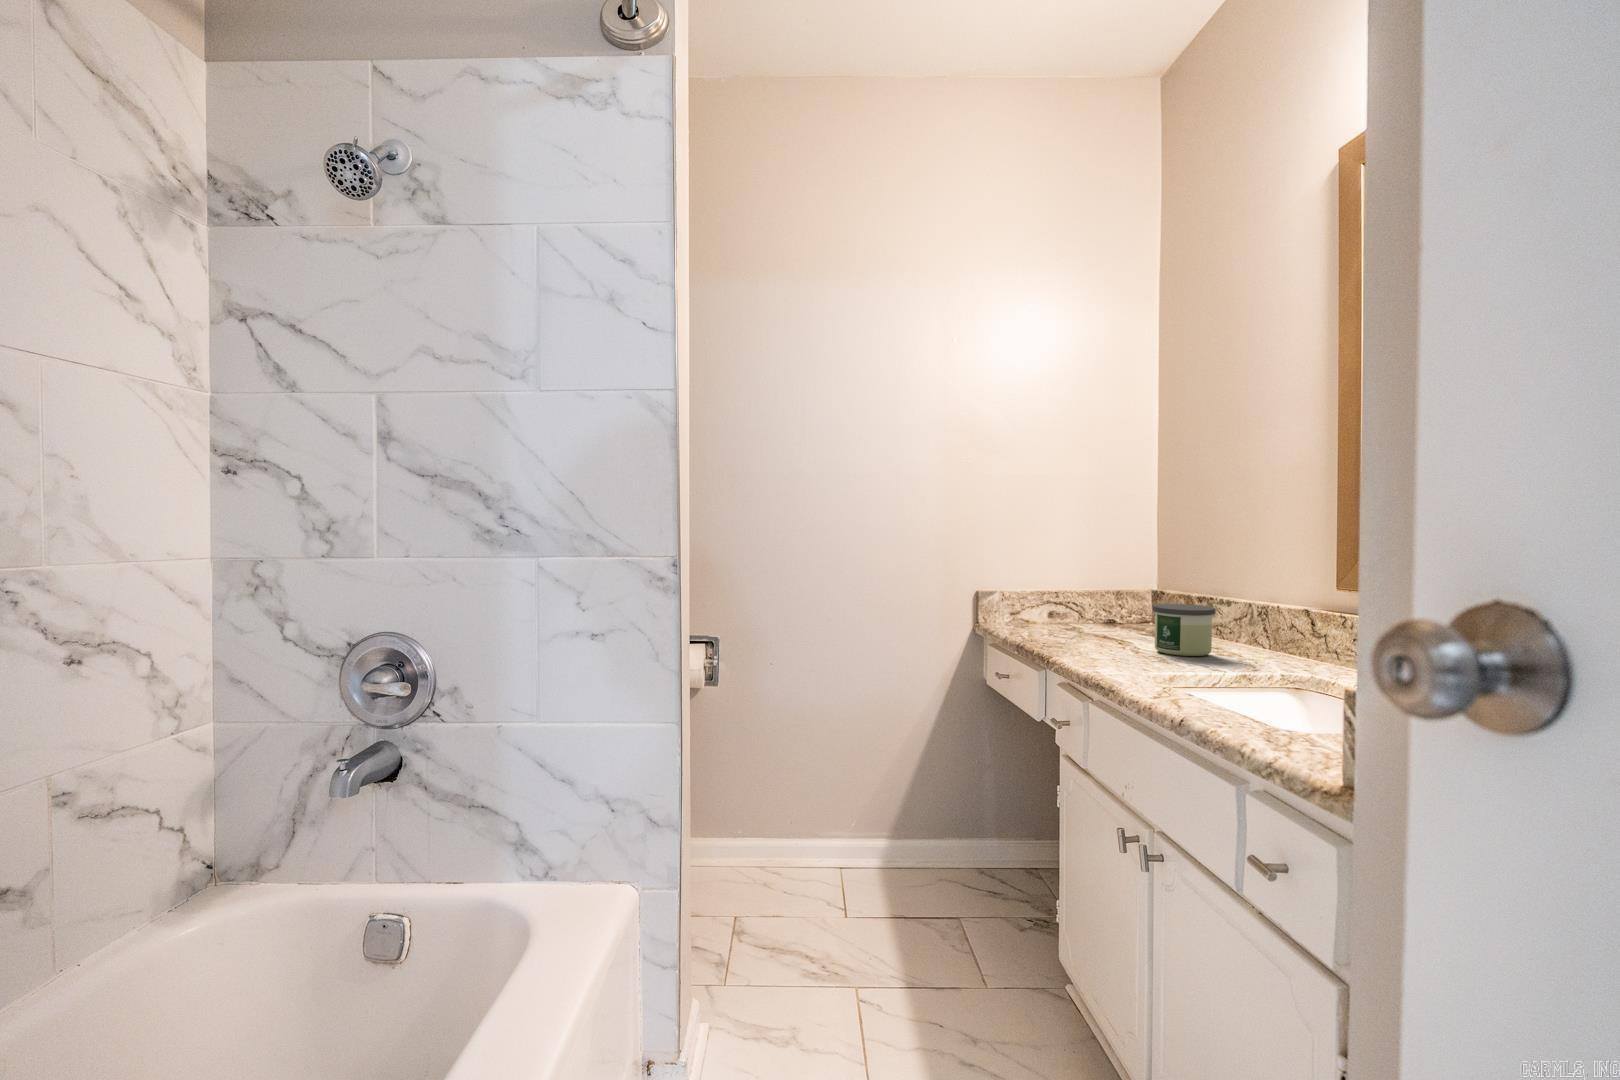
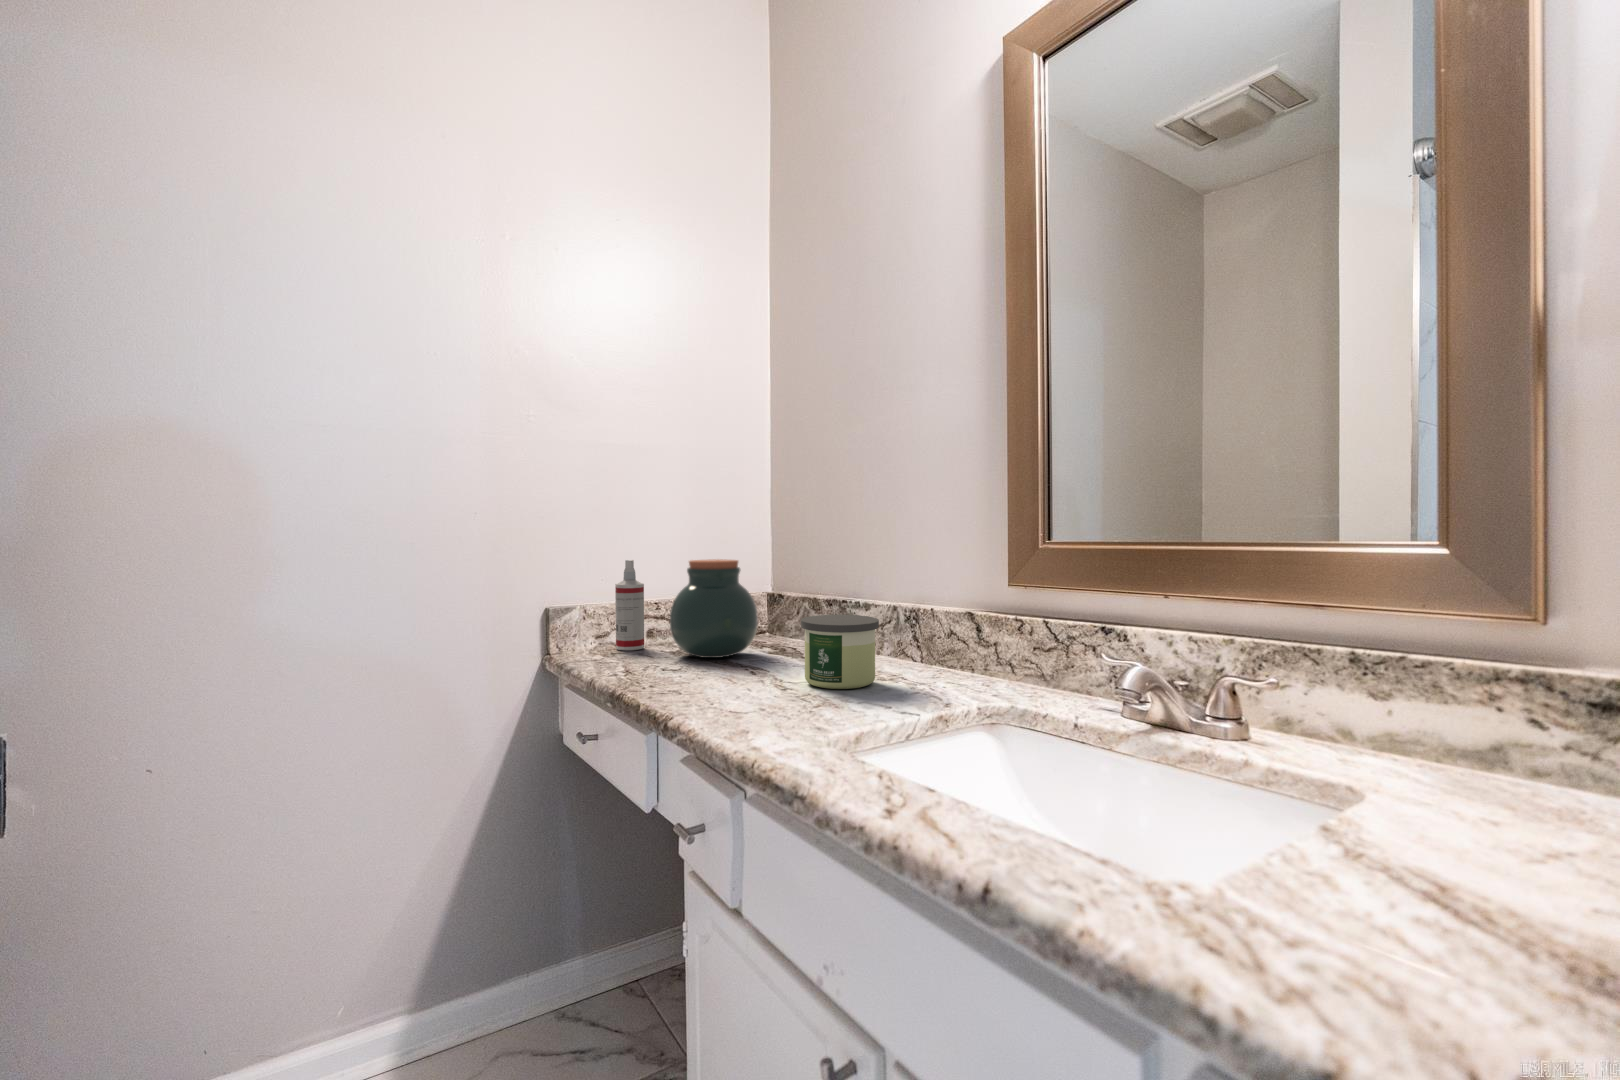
spray bottle: none [1025,559,1046,624] -> present [615,560,644,650]
jar: none [1064,561,1132,633] -> present [670,559,758,658]

